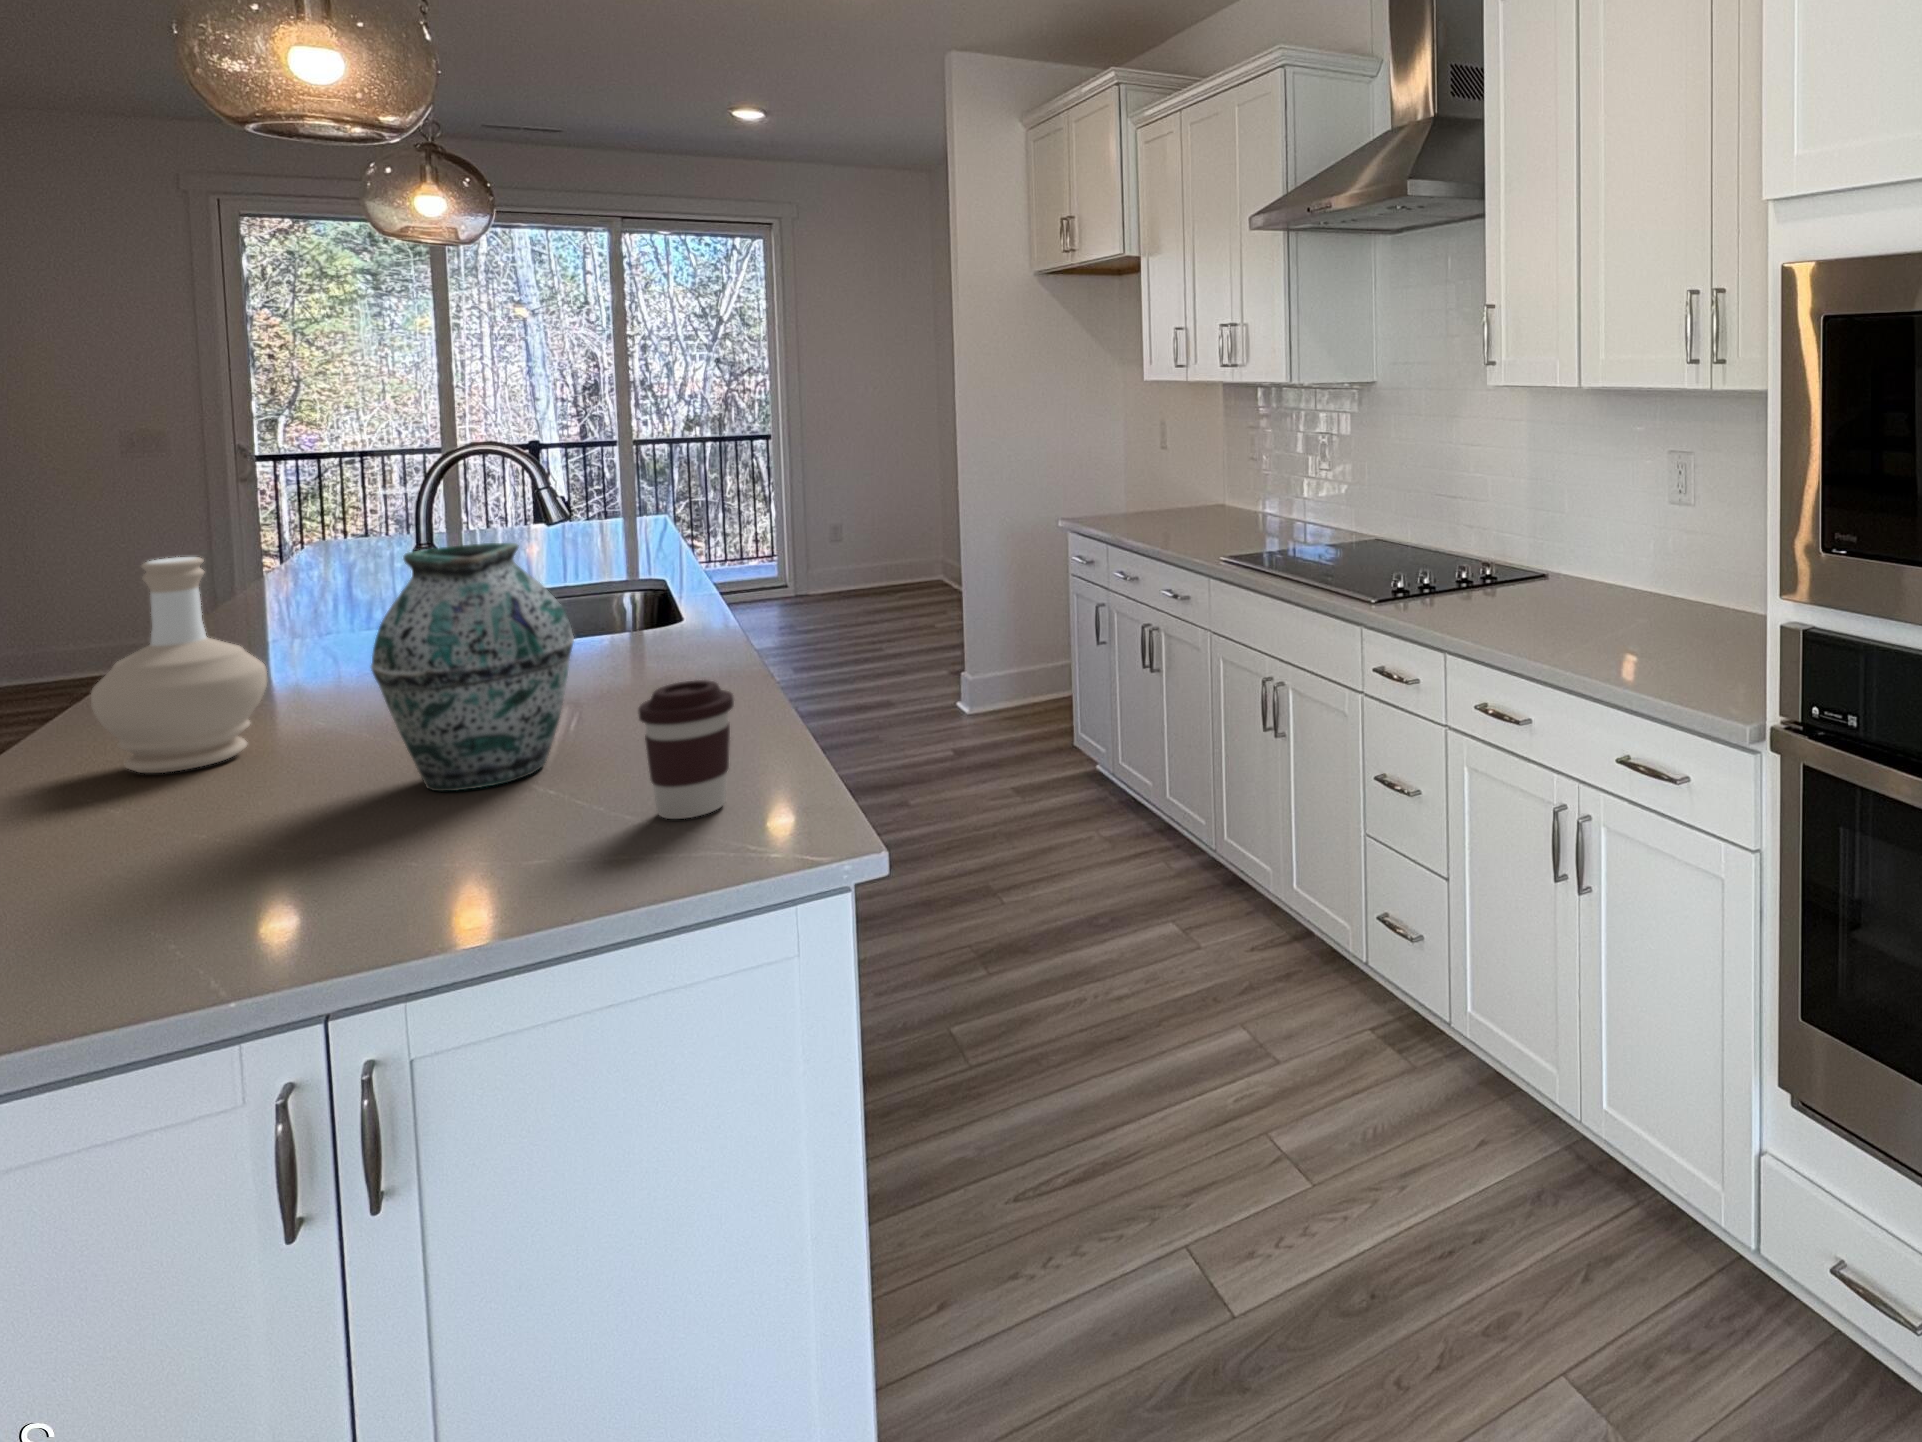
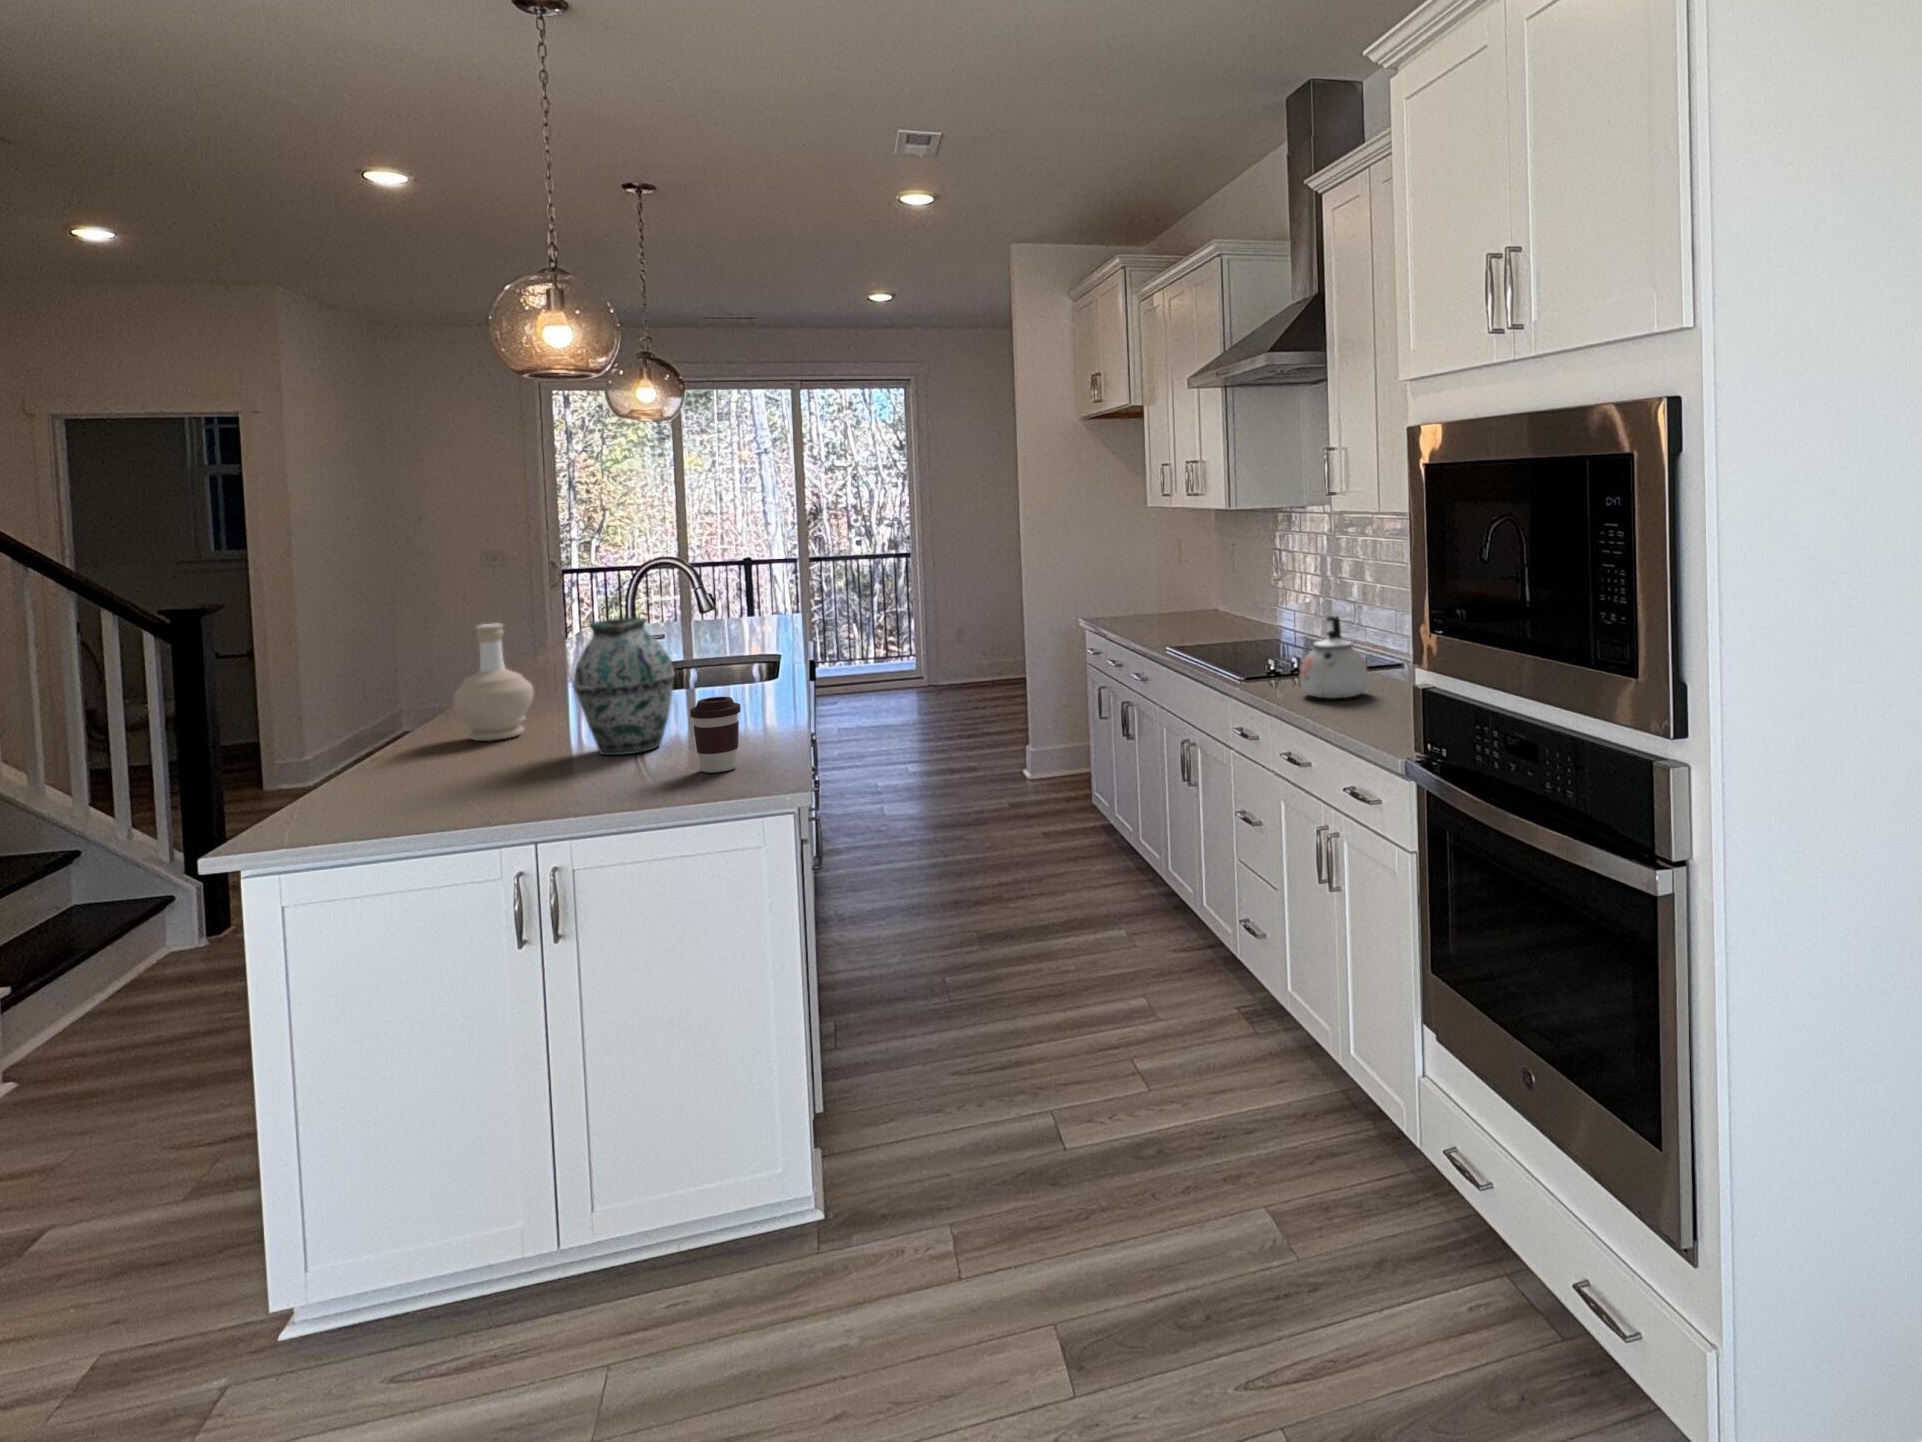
kettle: none [1477,519,1565,627] -> present [1300,616,1368,699]

